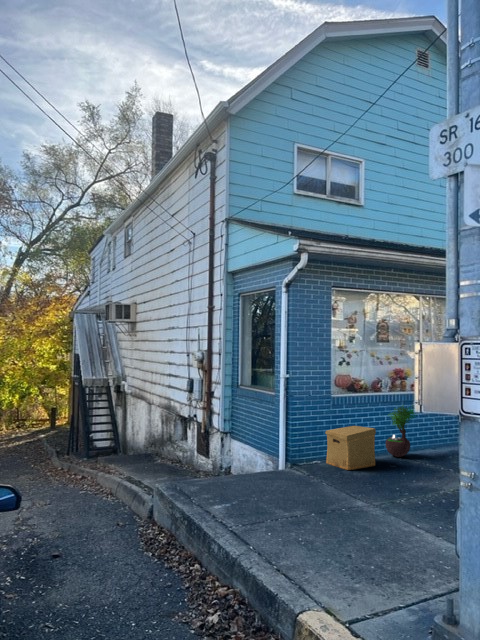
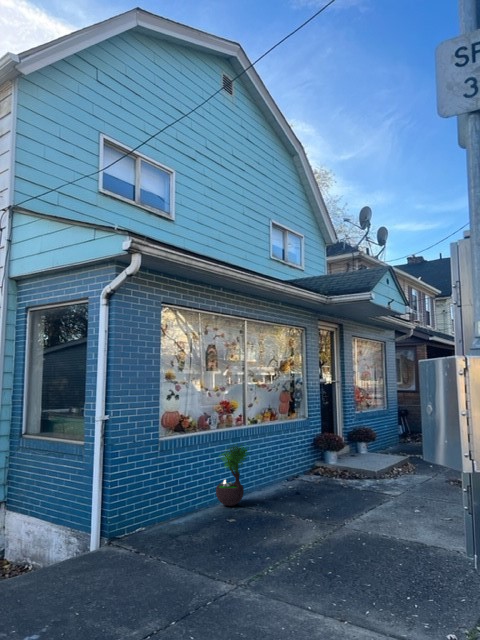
cardboard box: present [325,426,376,470] -> none [153,475,214,535]

